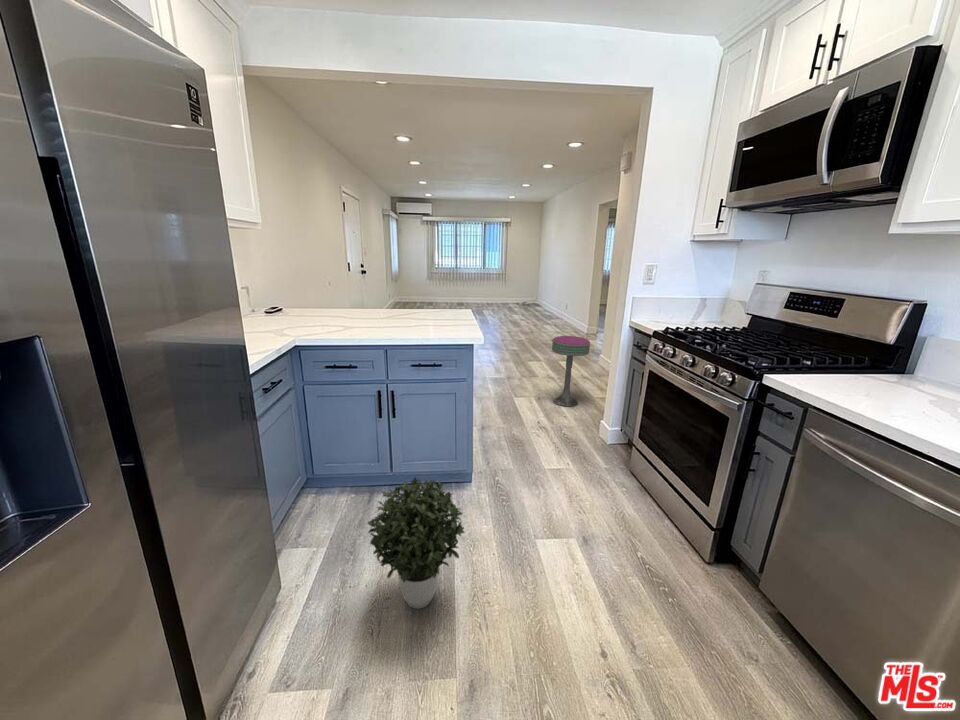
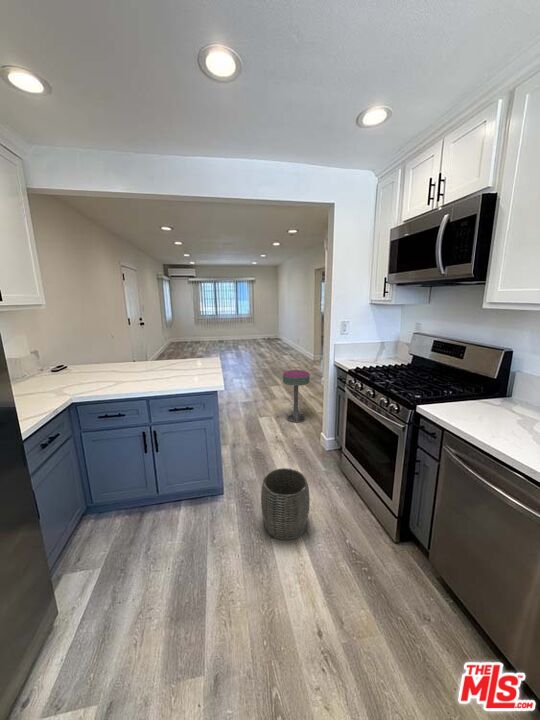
woven basket: none [525,453,592,544] -> present [261,468,310,540]
potted plant: present [368,477,465,609] -> none [131,506,211,614]

